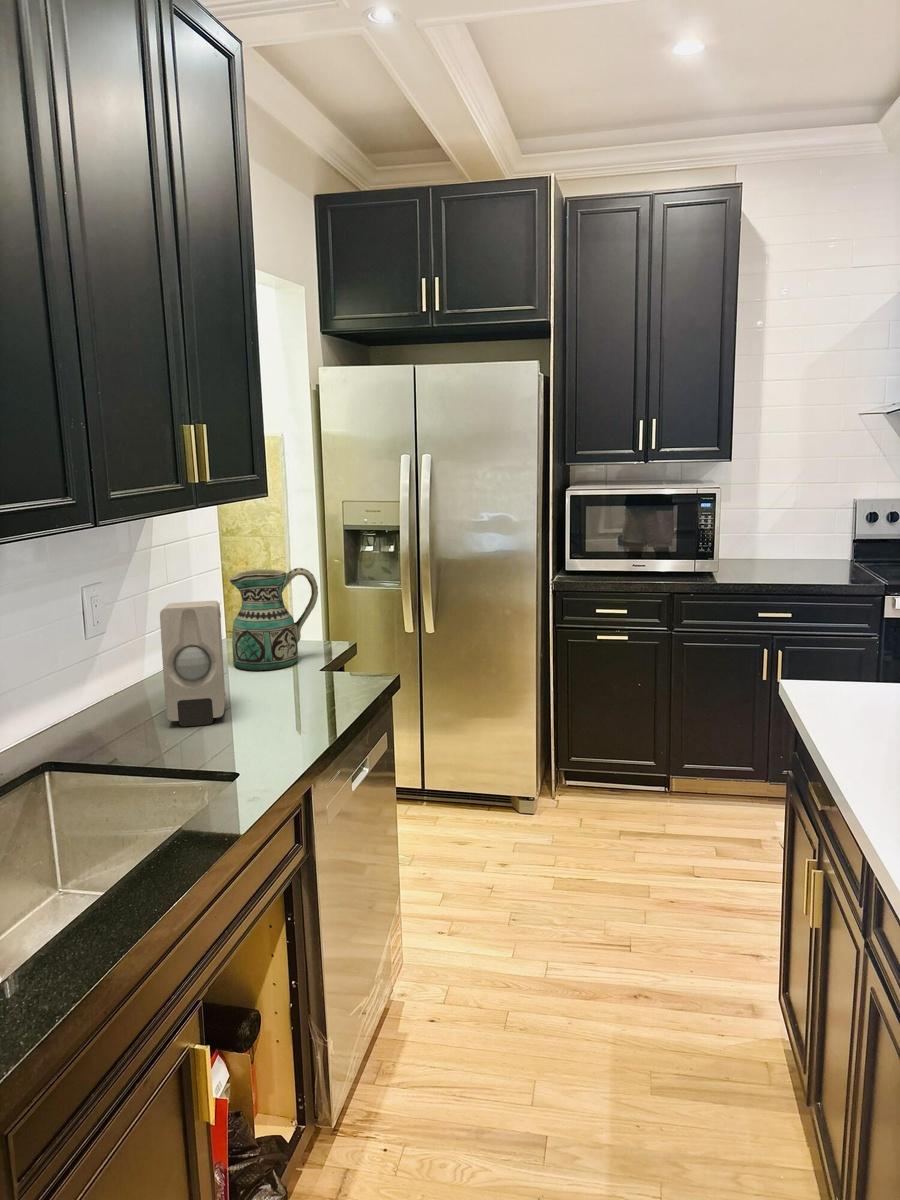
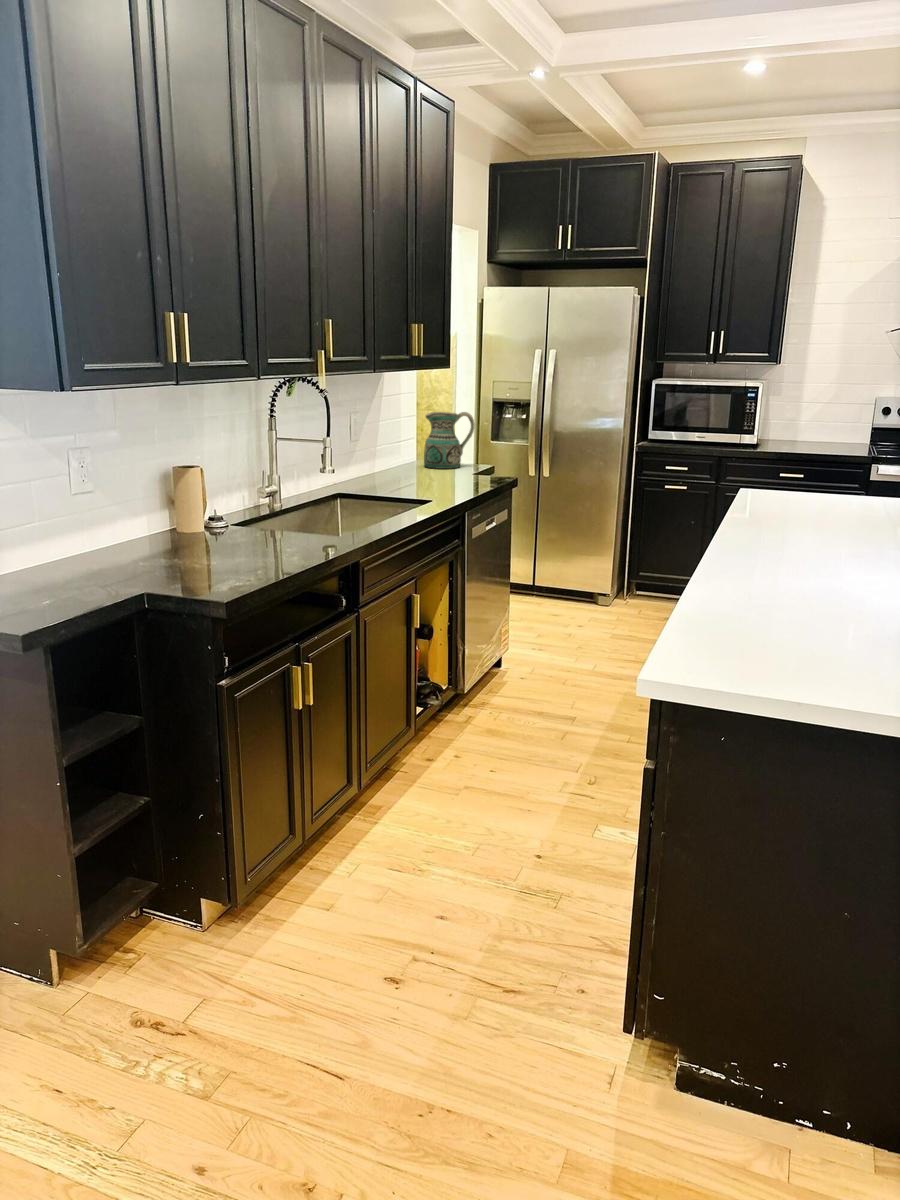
soap dispenser: present [160,601,225,726] -> none [395,420,424,482]

